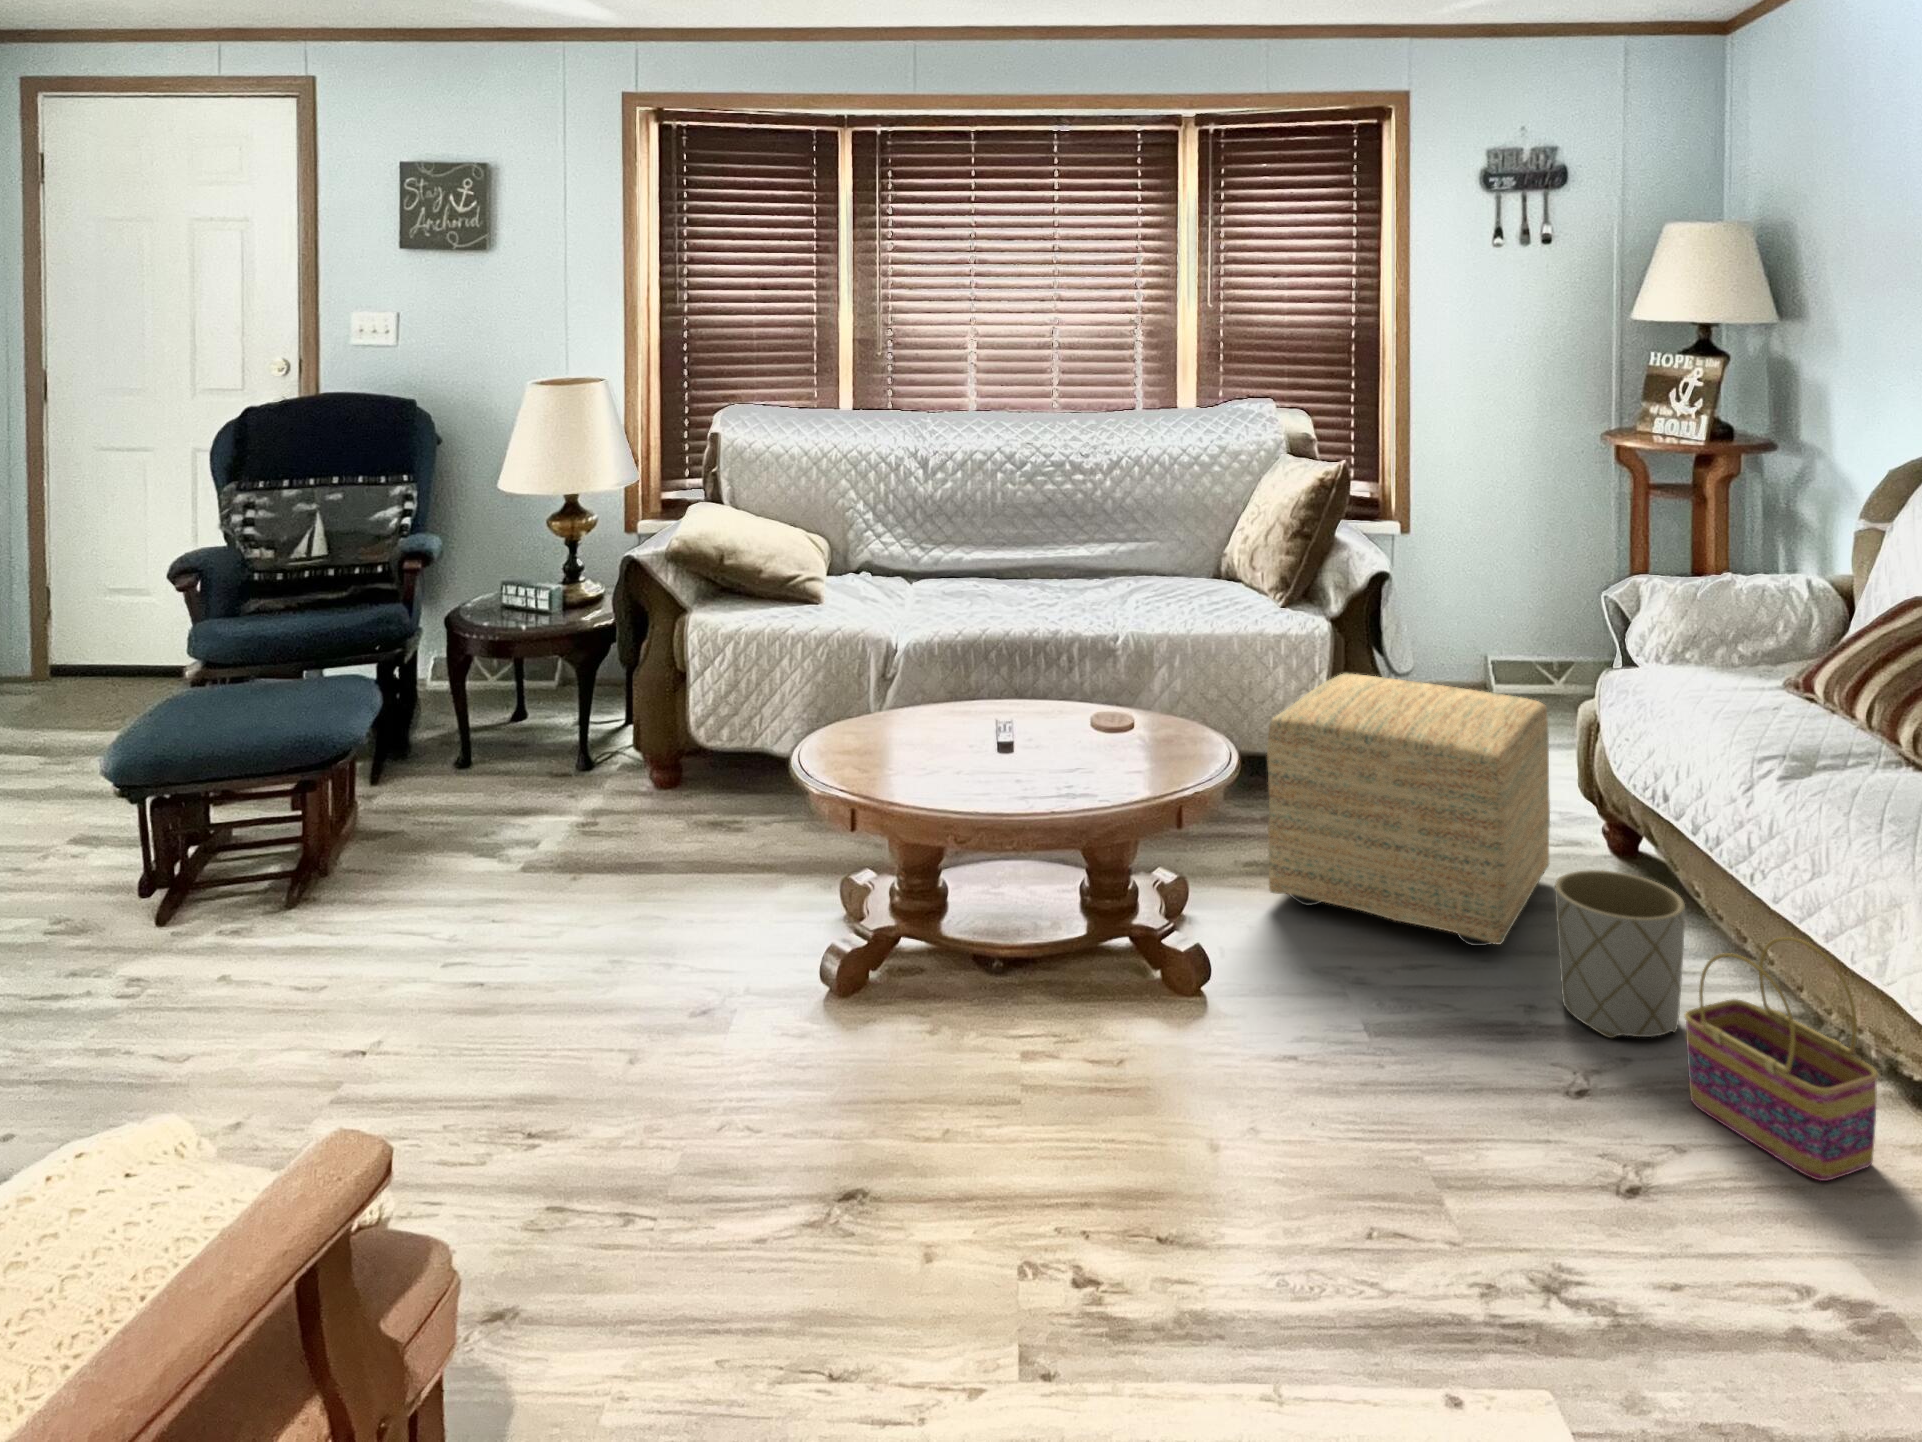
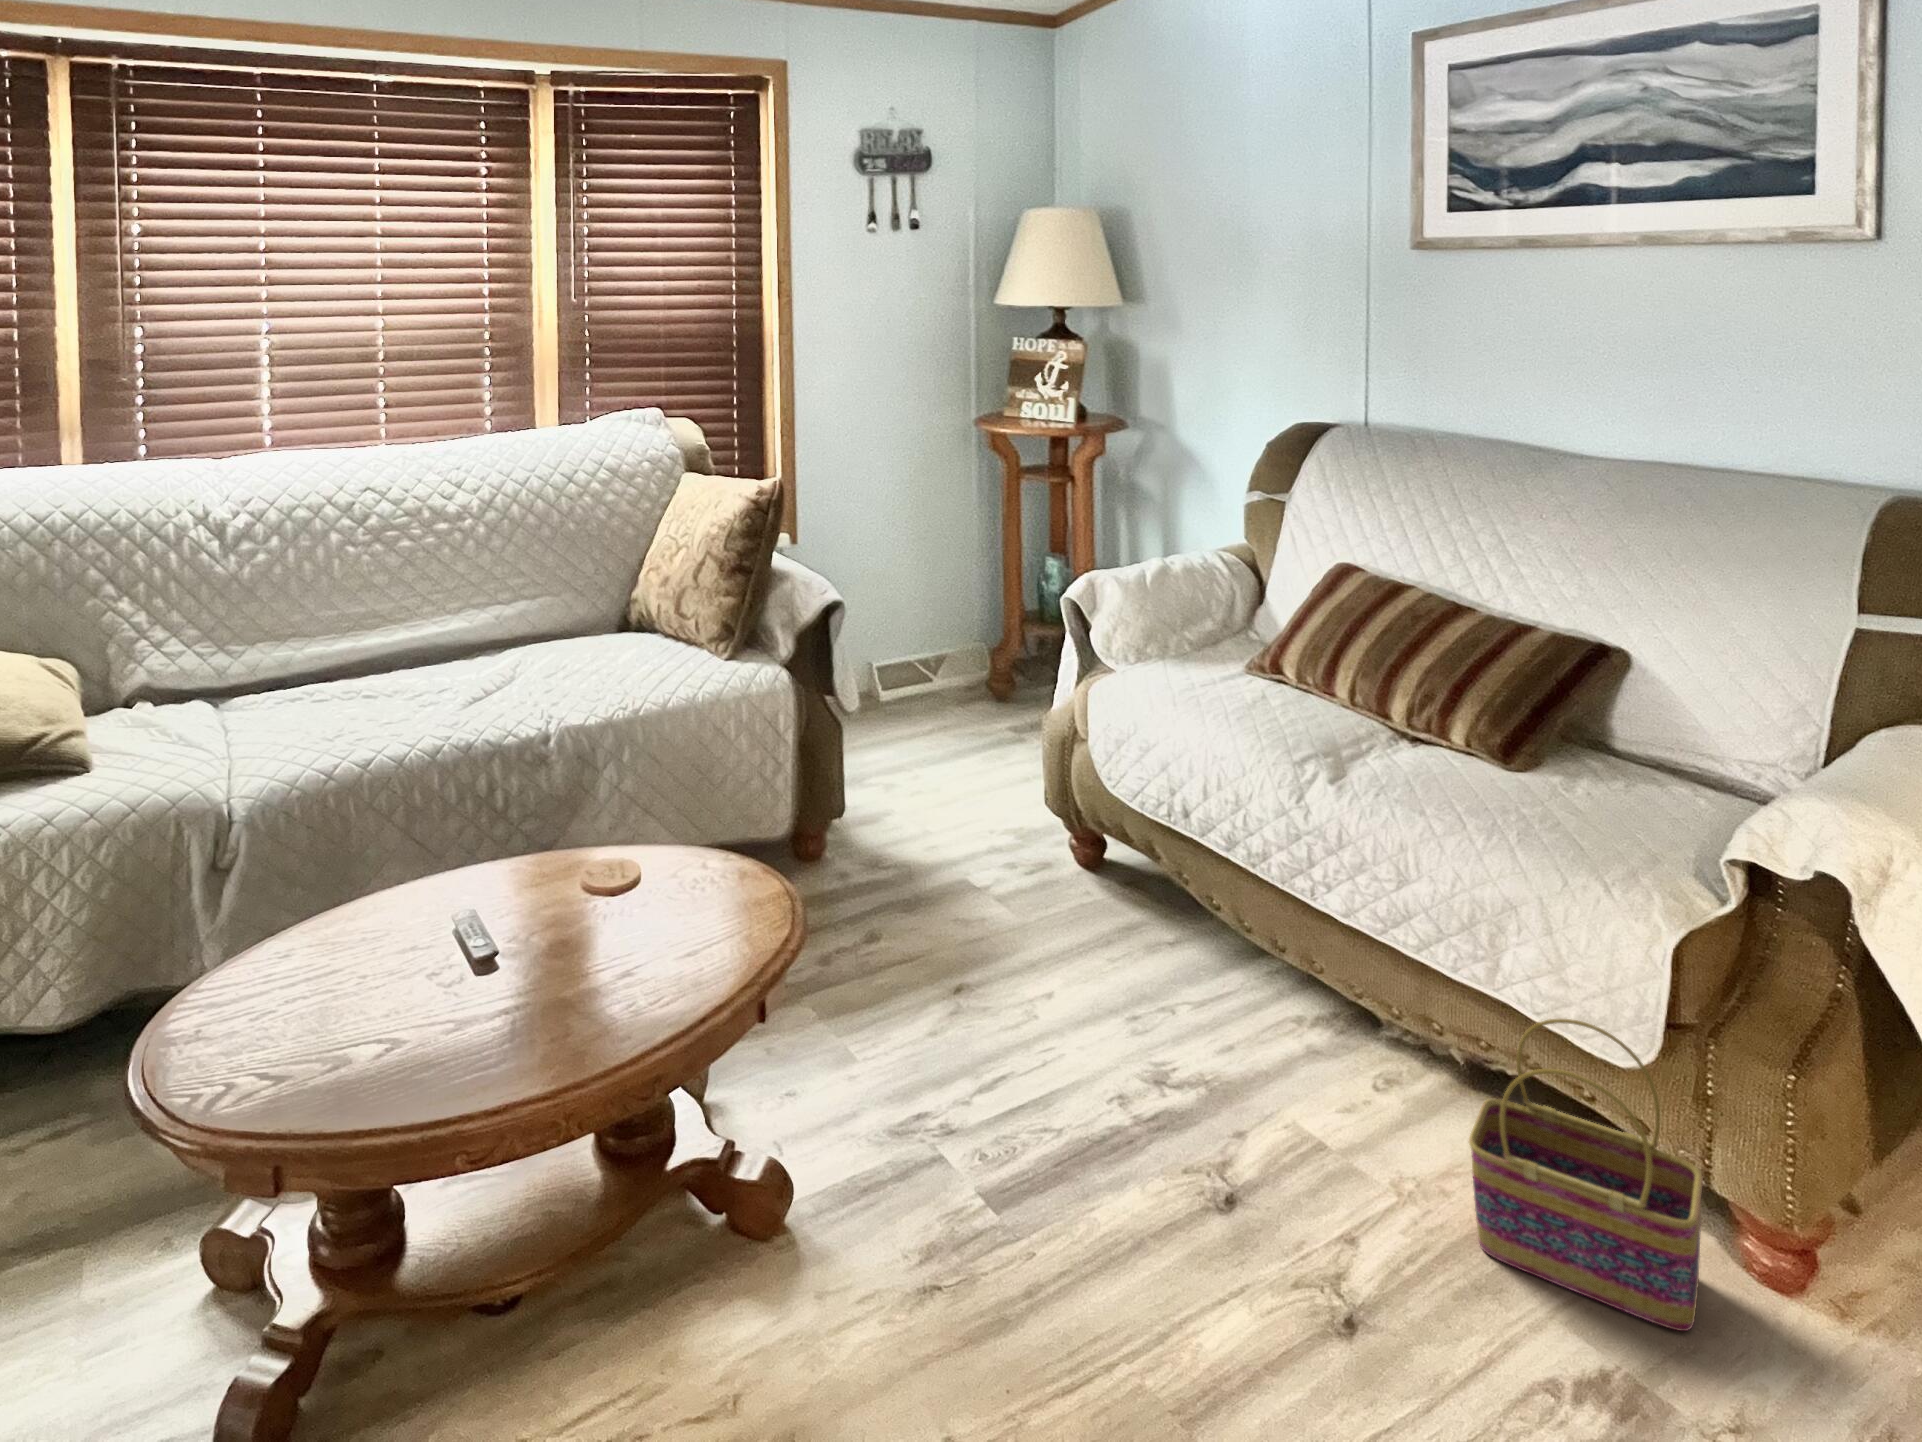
ottoman: present [1267,673,1550,946] -> none [845,743,1157,1078]
planter: present [1555,870,1685,1039] -> none [1238,954,1392,1178]

